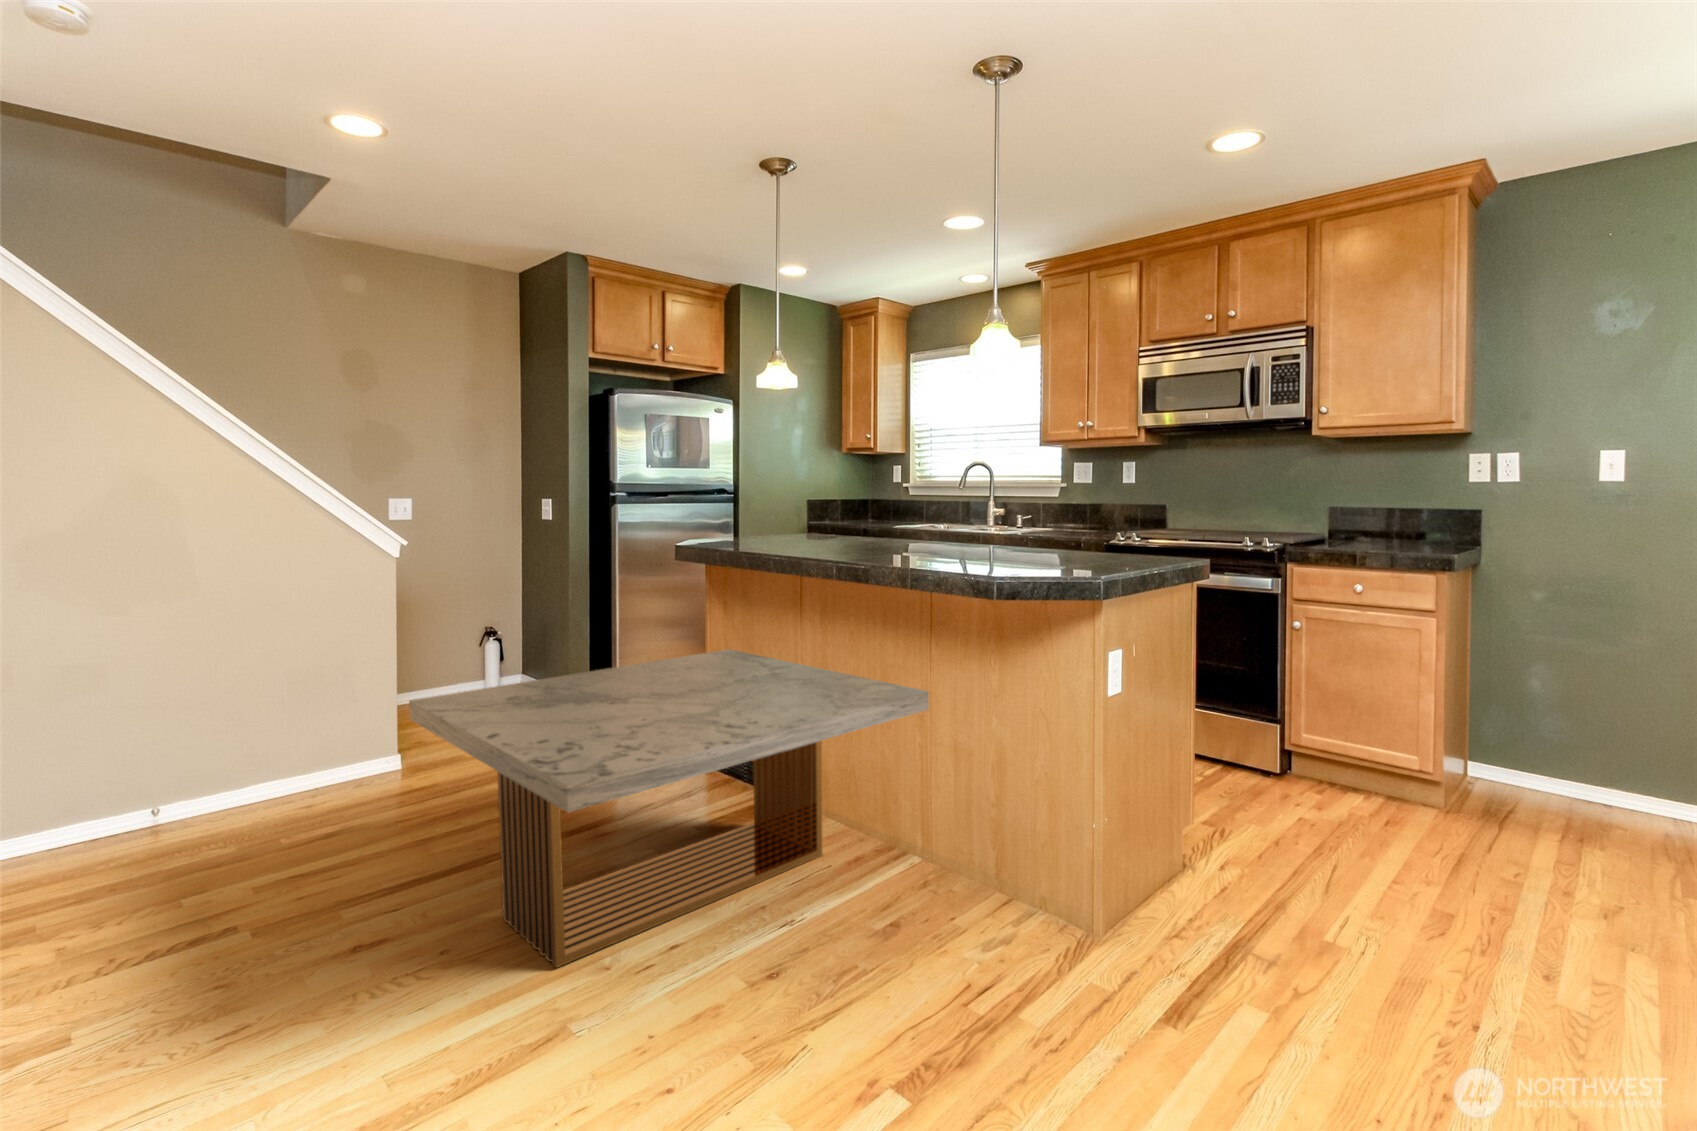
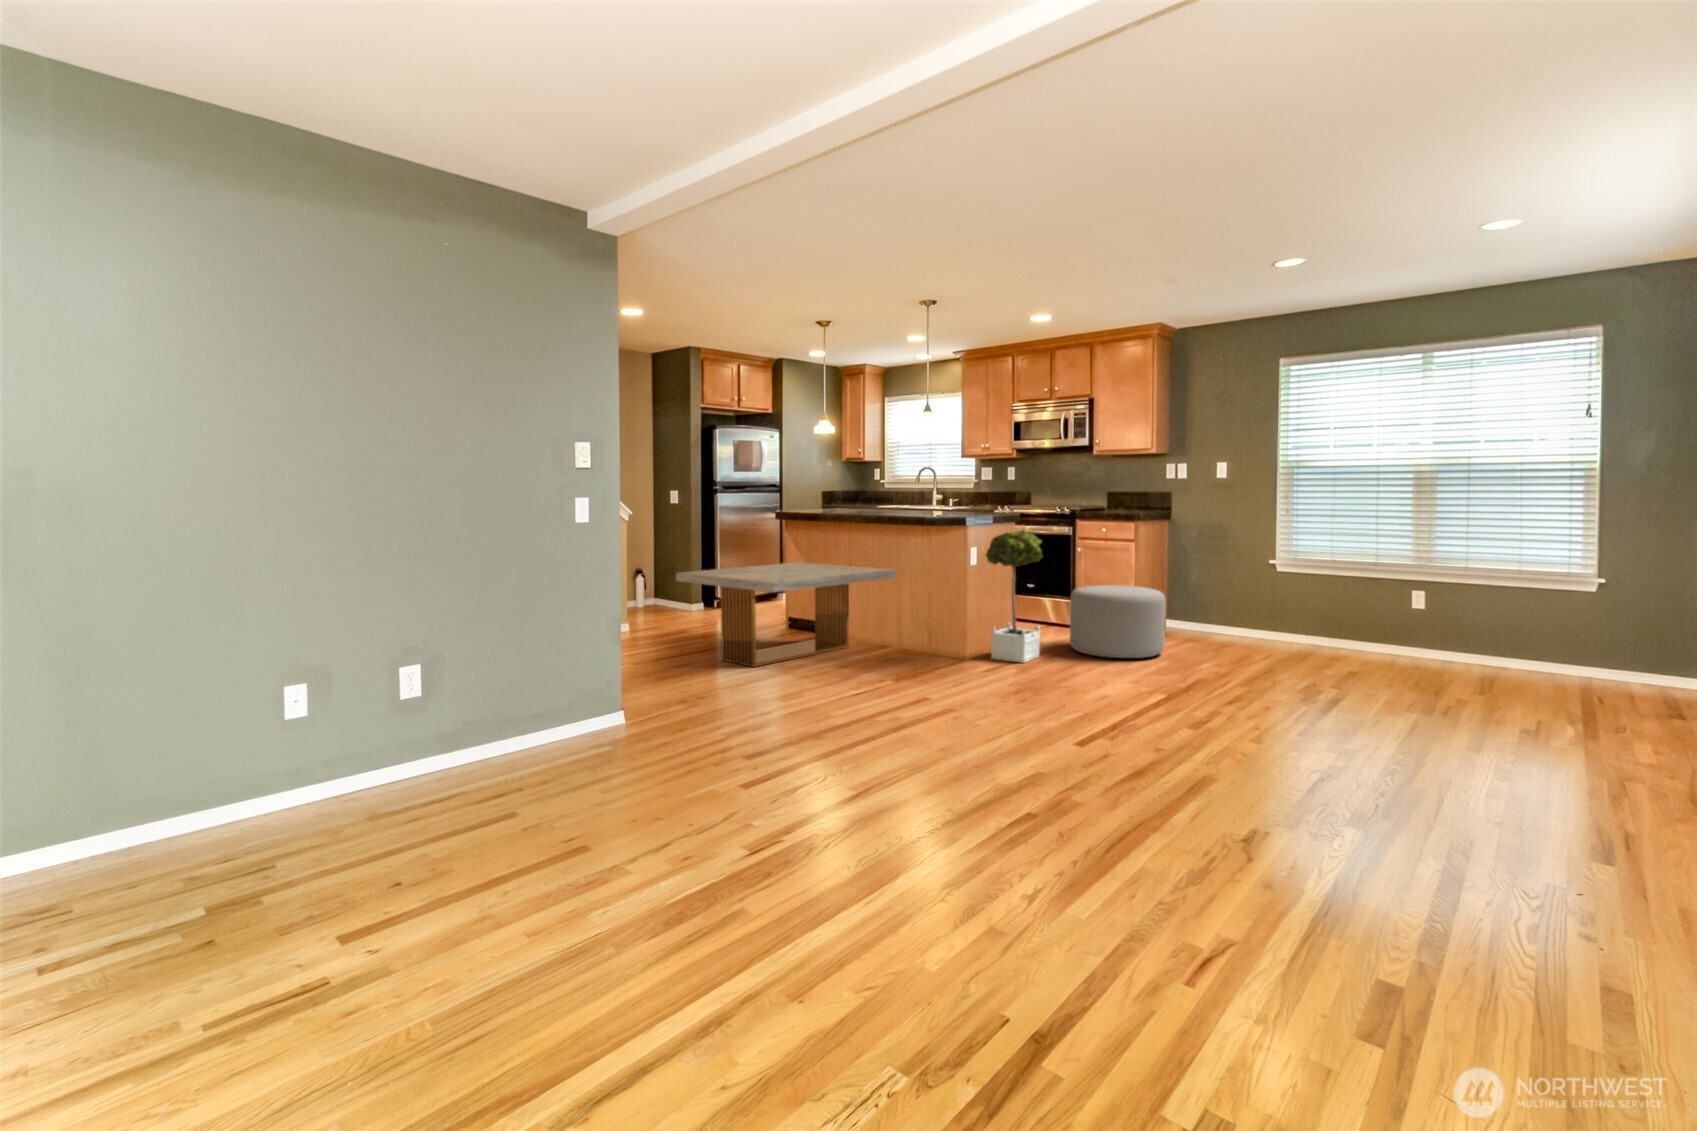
potted tree: none [1157,612,1315,957] -> present [986,530,1042,663]
ottoman: none [1330,723,1609,941] -> present [1070,585,1166,658]

